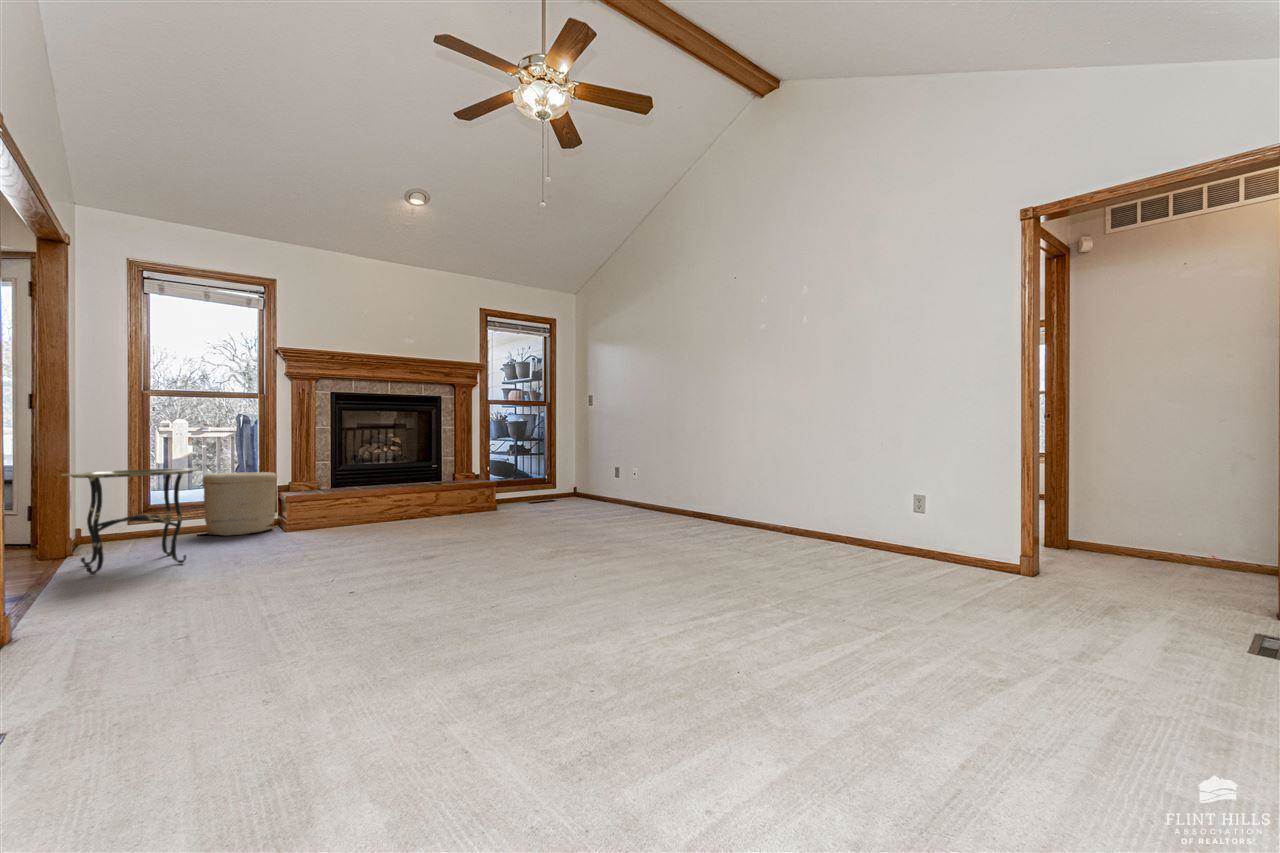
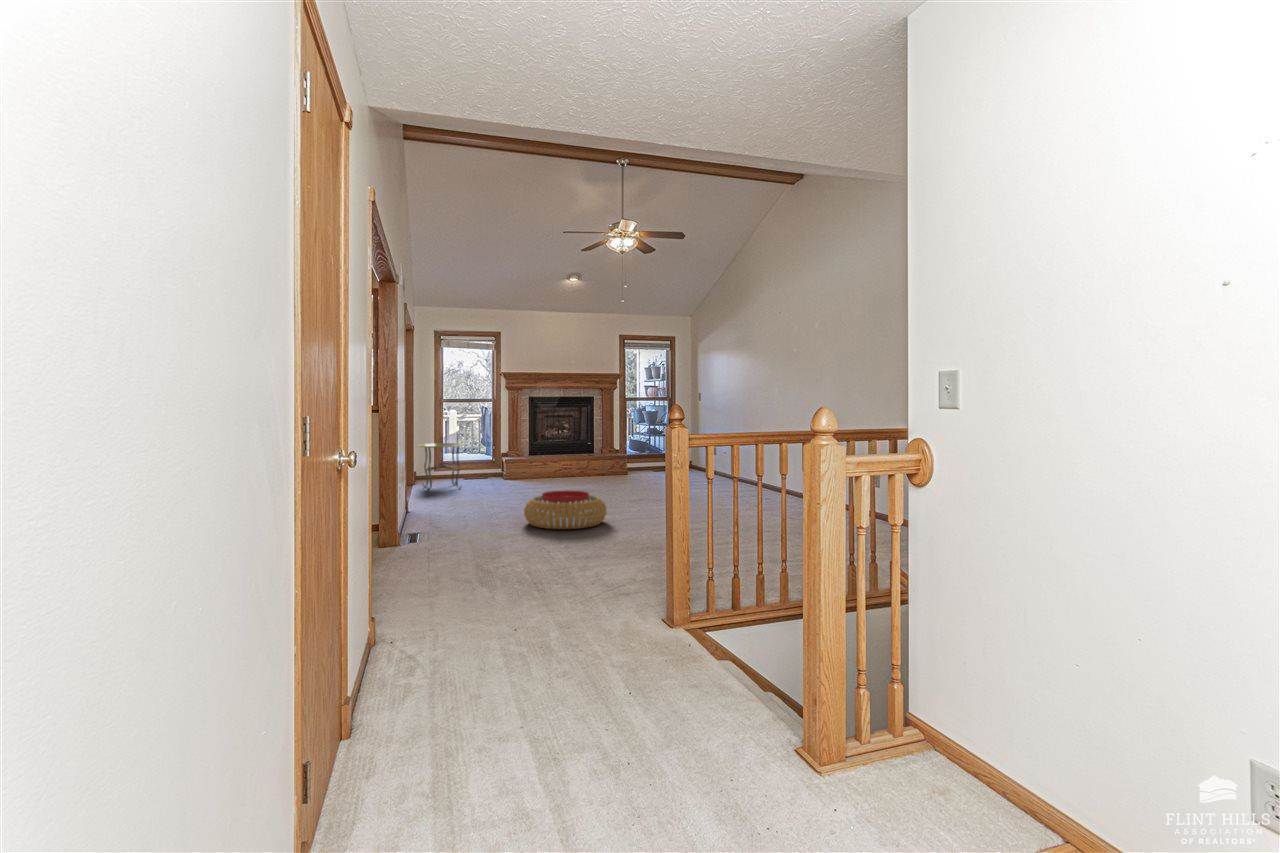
woven basket: present [202,472,277,536] -> none [467,445,501,479]
pouf: none [393,562,622,697] -> present [524,491,607,529]

